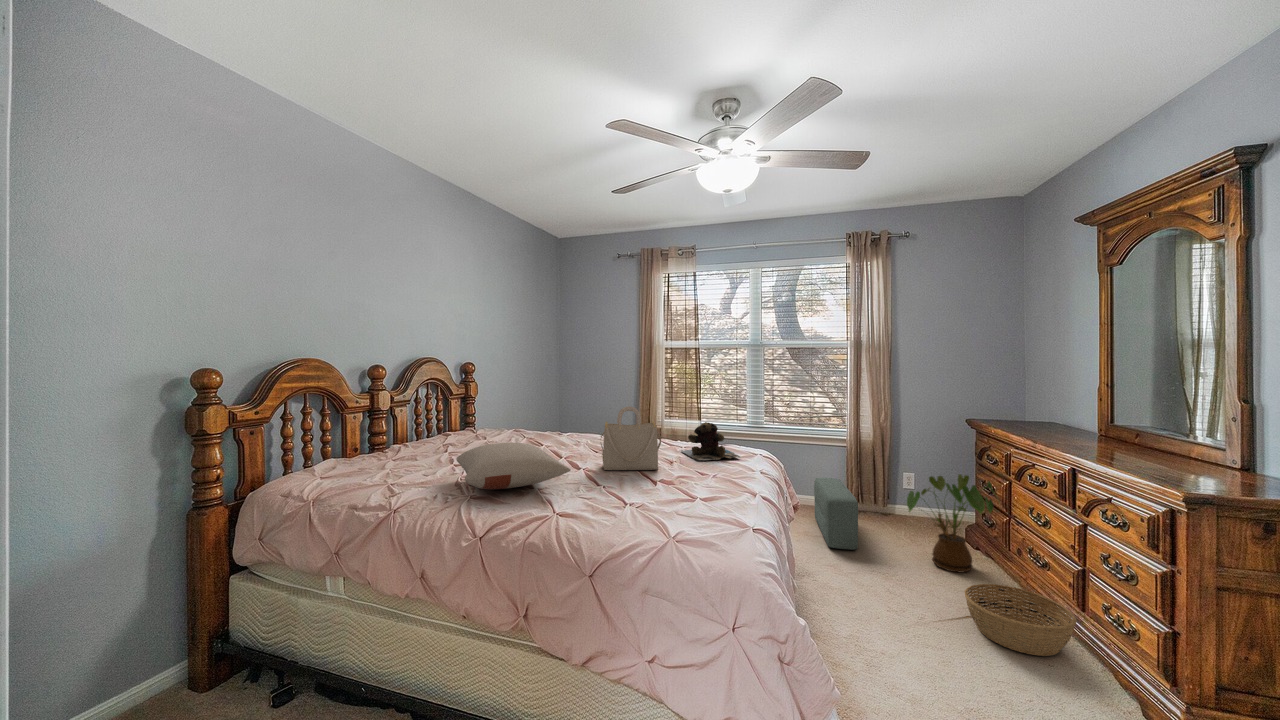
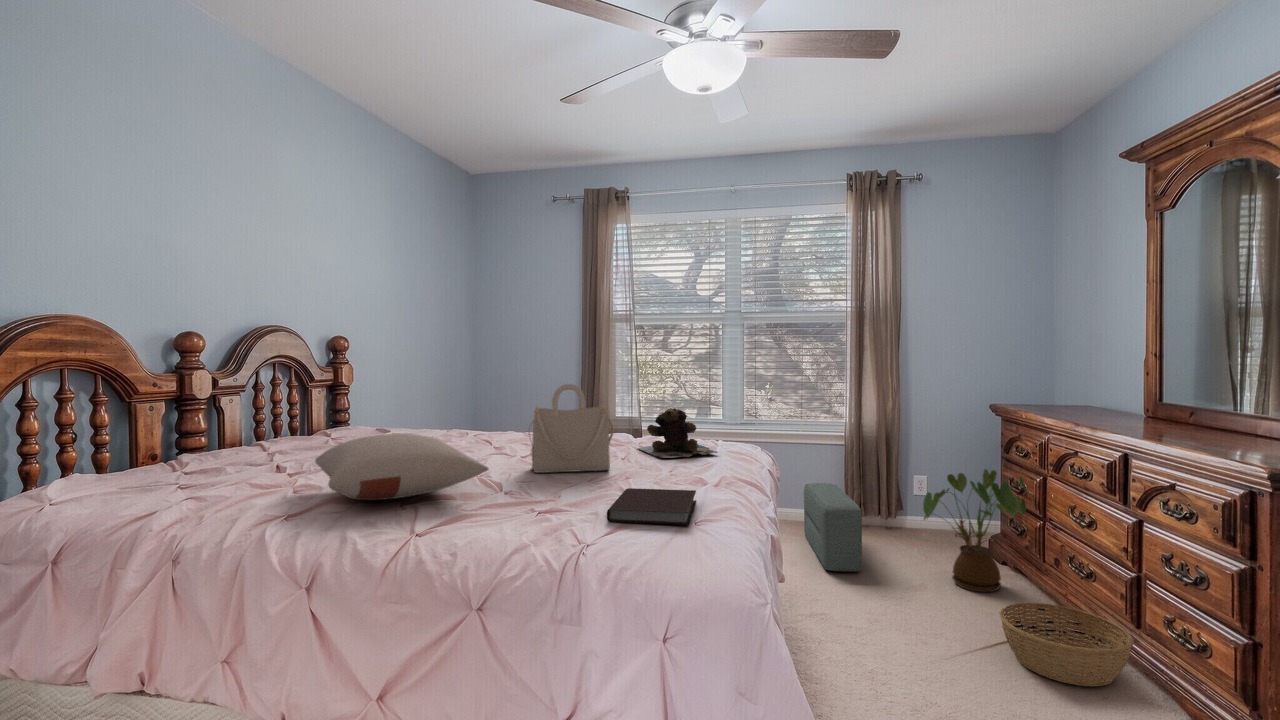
notebook: none [651,486,717,518] -> present [607,488,696,525]

